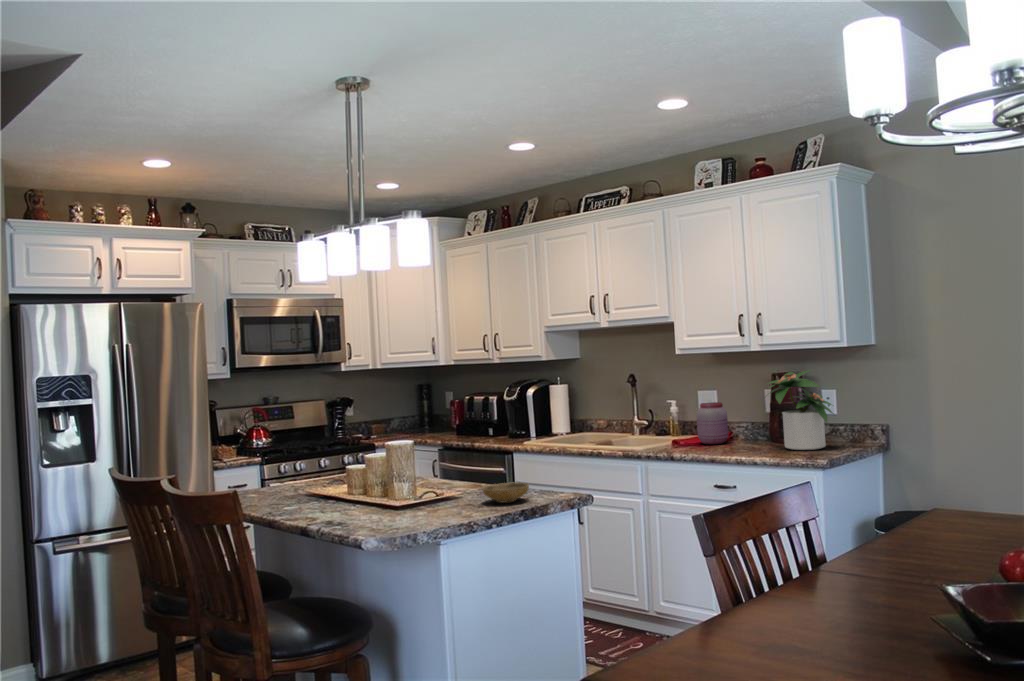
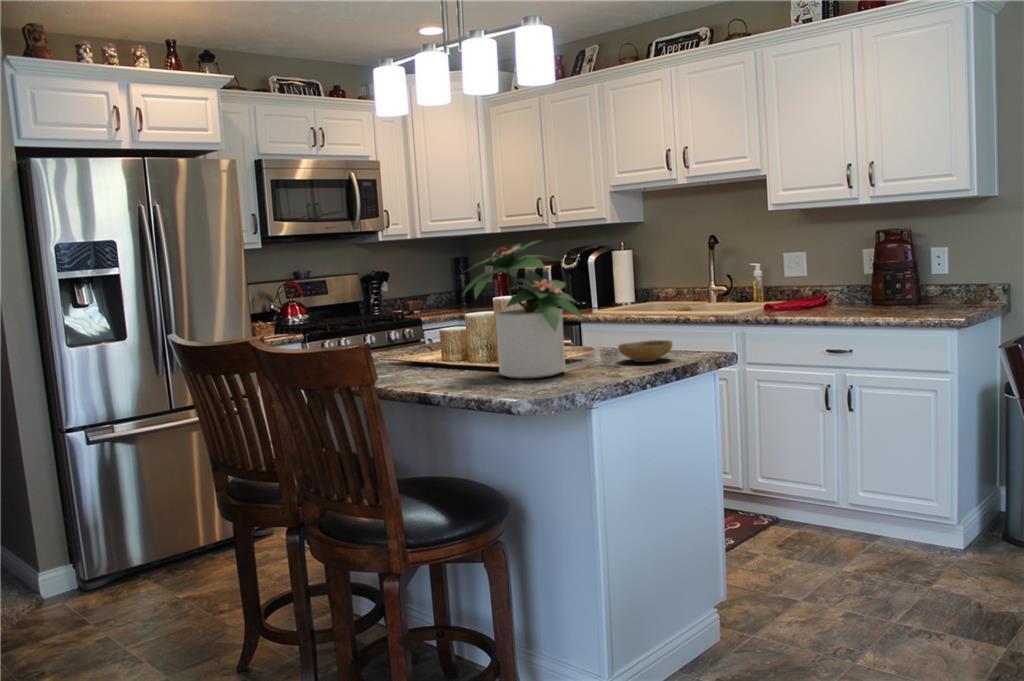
potted plant: present [768,371,833,450] -> present [463,241,584,379]
jar: present [697,402,728,444] -> none [791,264,826,309]

